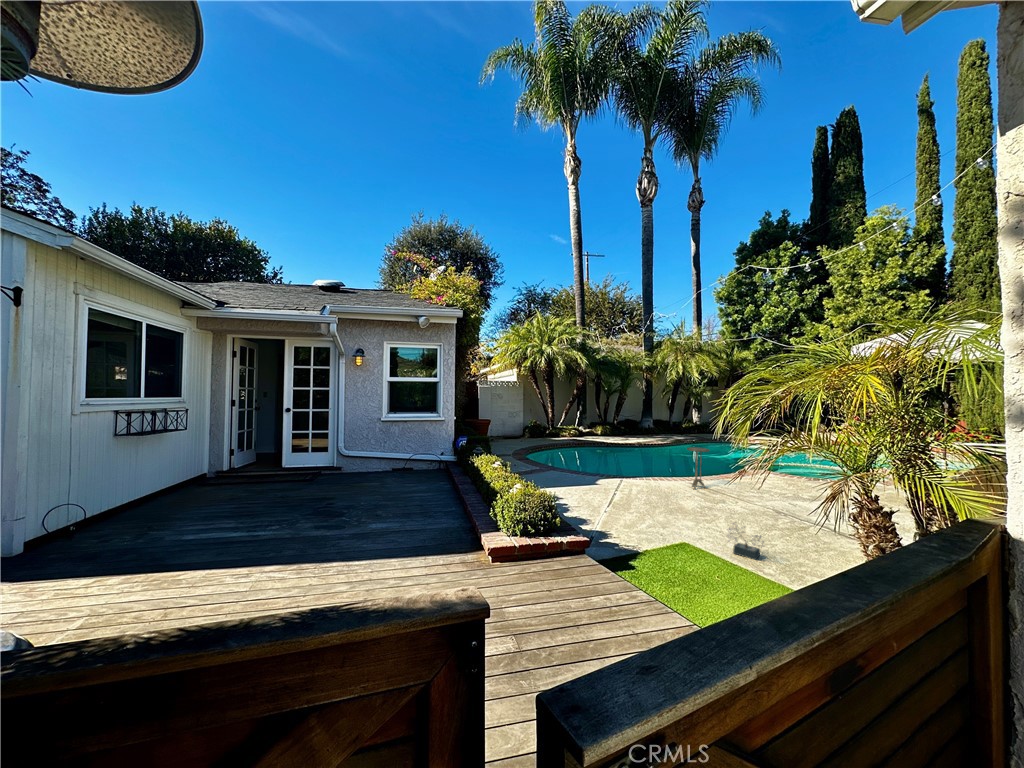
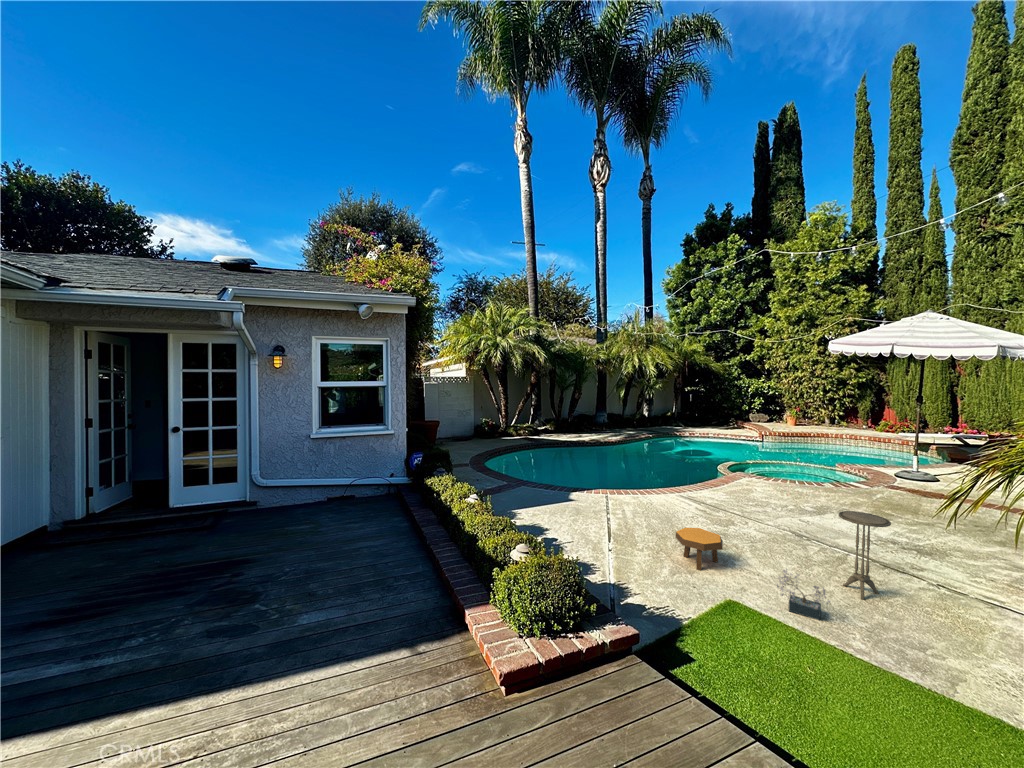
side table: present [687,447,710,490] -> present [838,511,891,600]
footstool: none [661,497,700,528] -> present [676,527,723,570]

